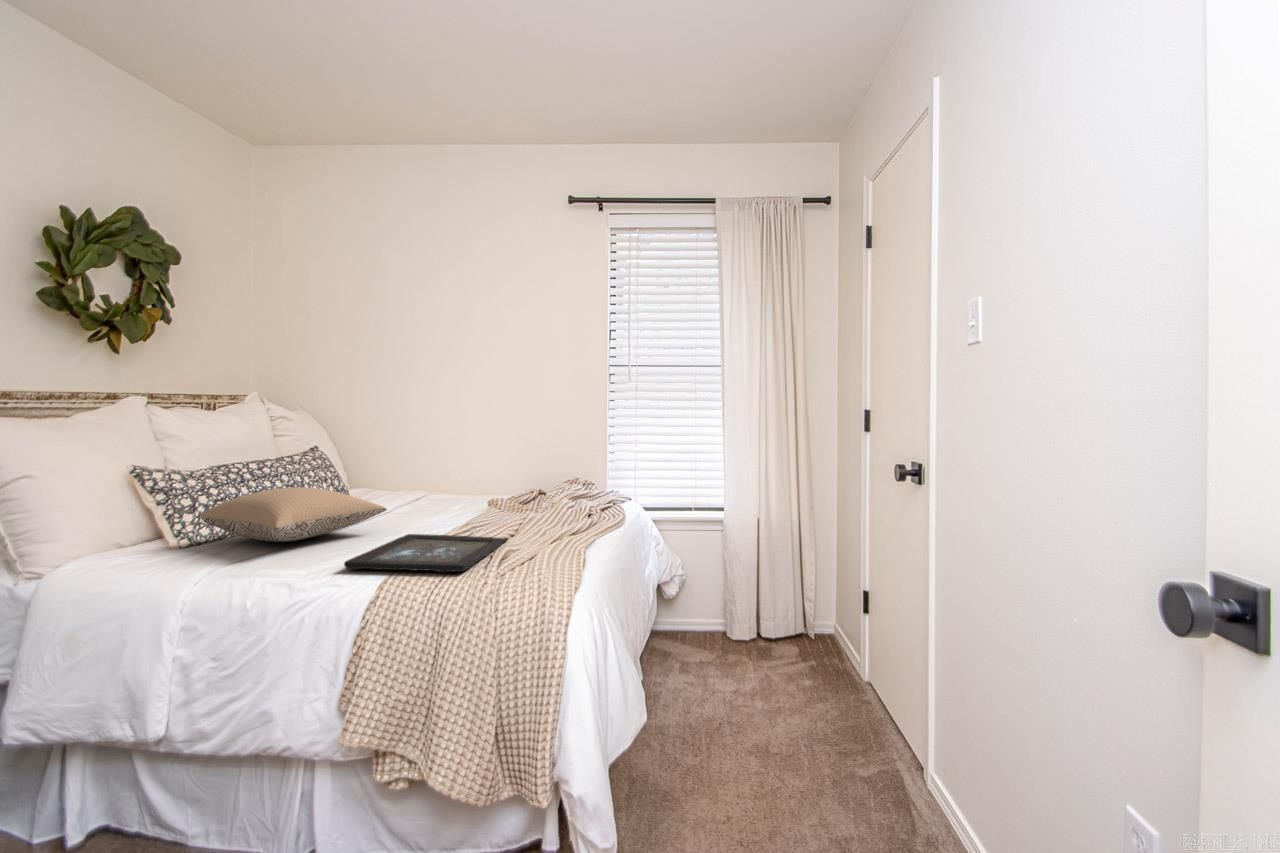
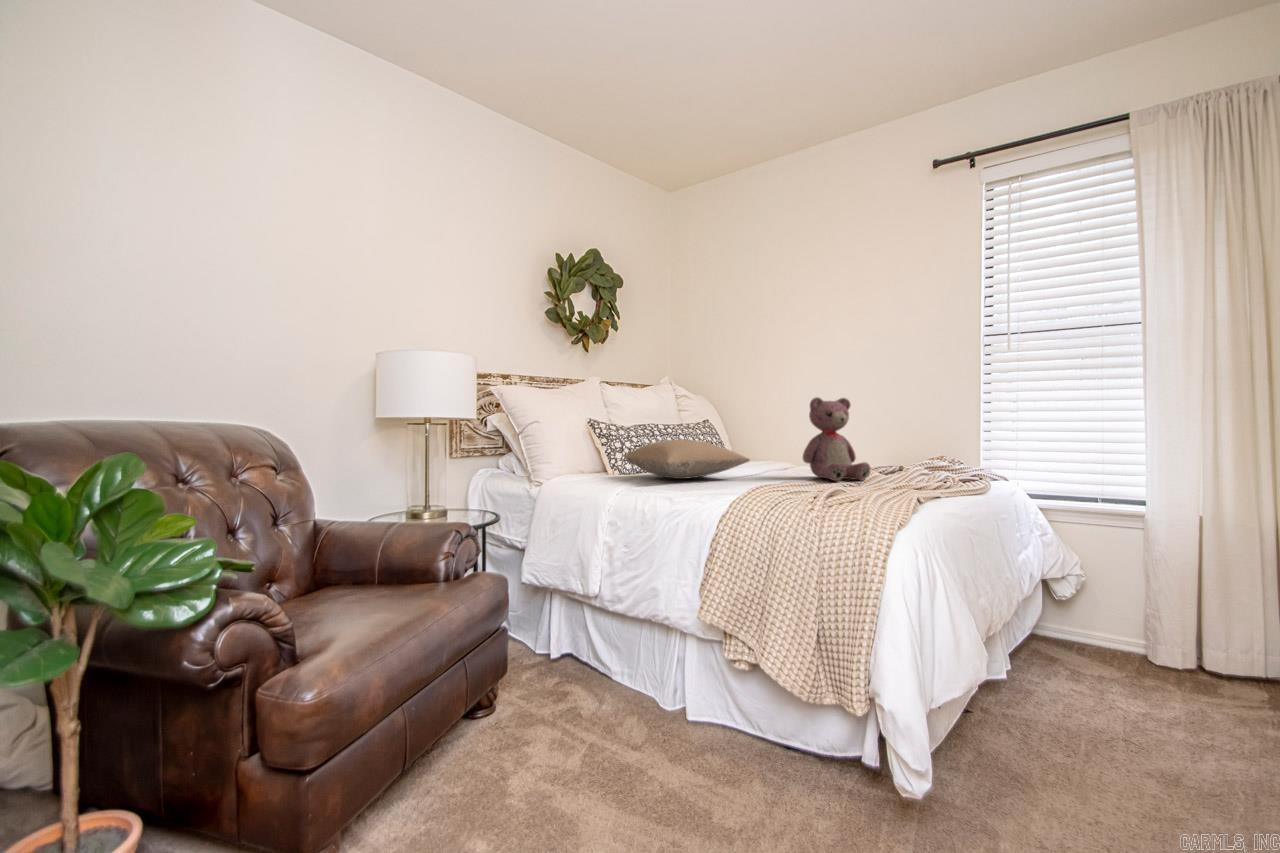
teddy bear: none [448,432,520,525] -> present [803,397,870,481]
tray: present [344,534,507,572] -> none [708,479,848,502]

